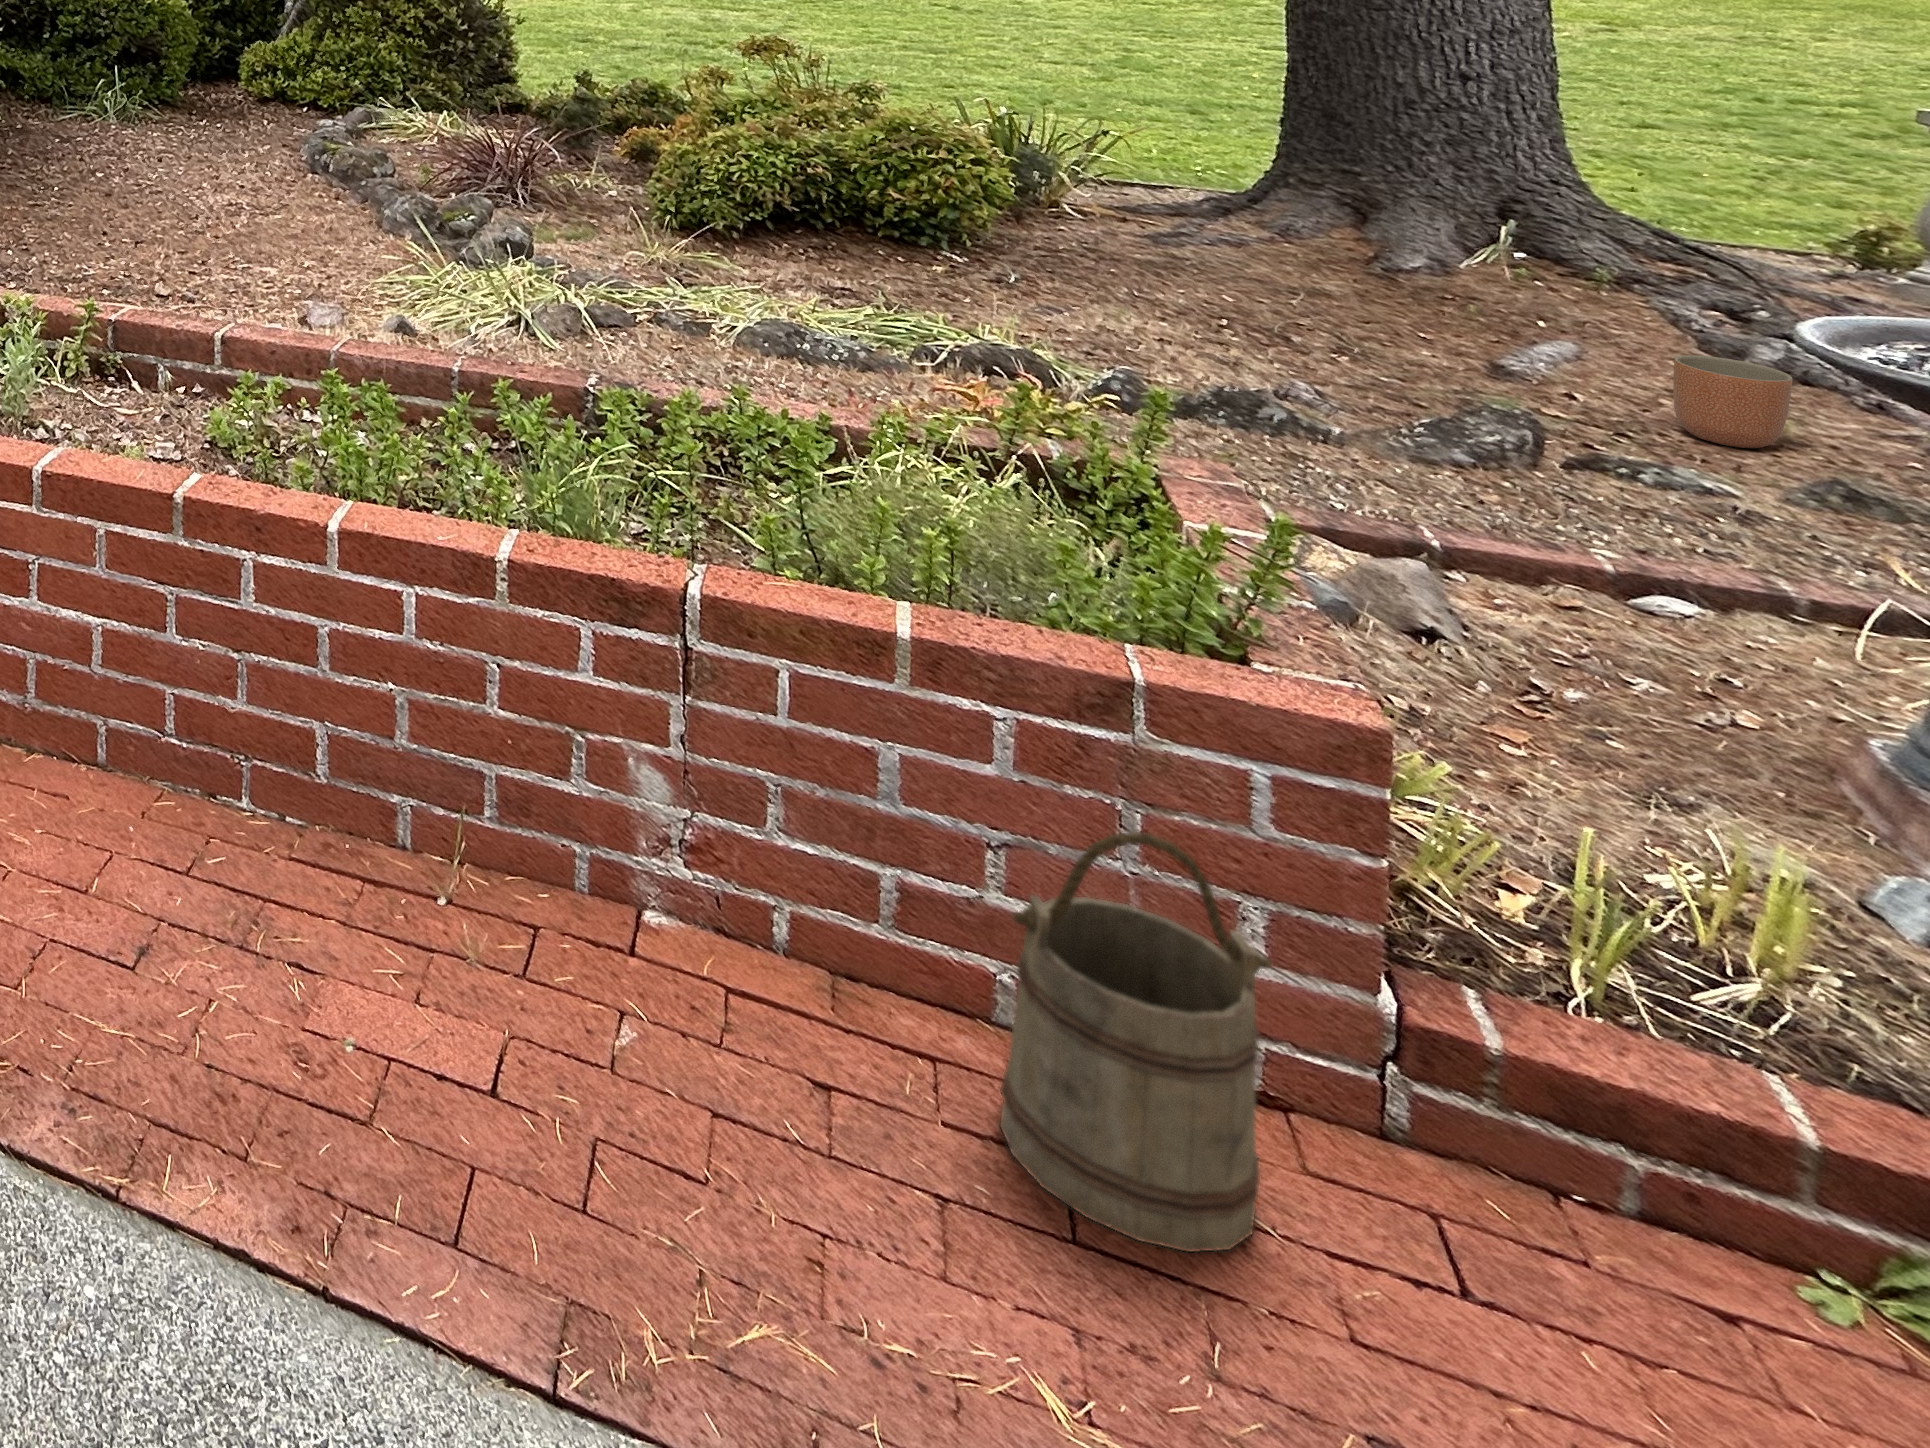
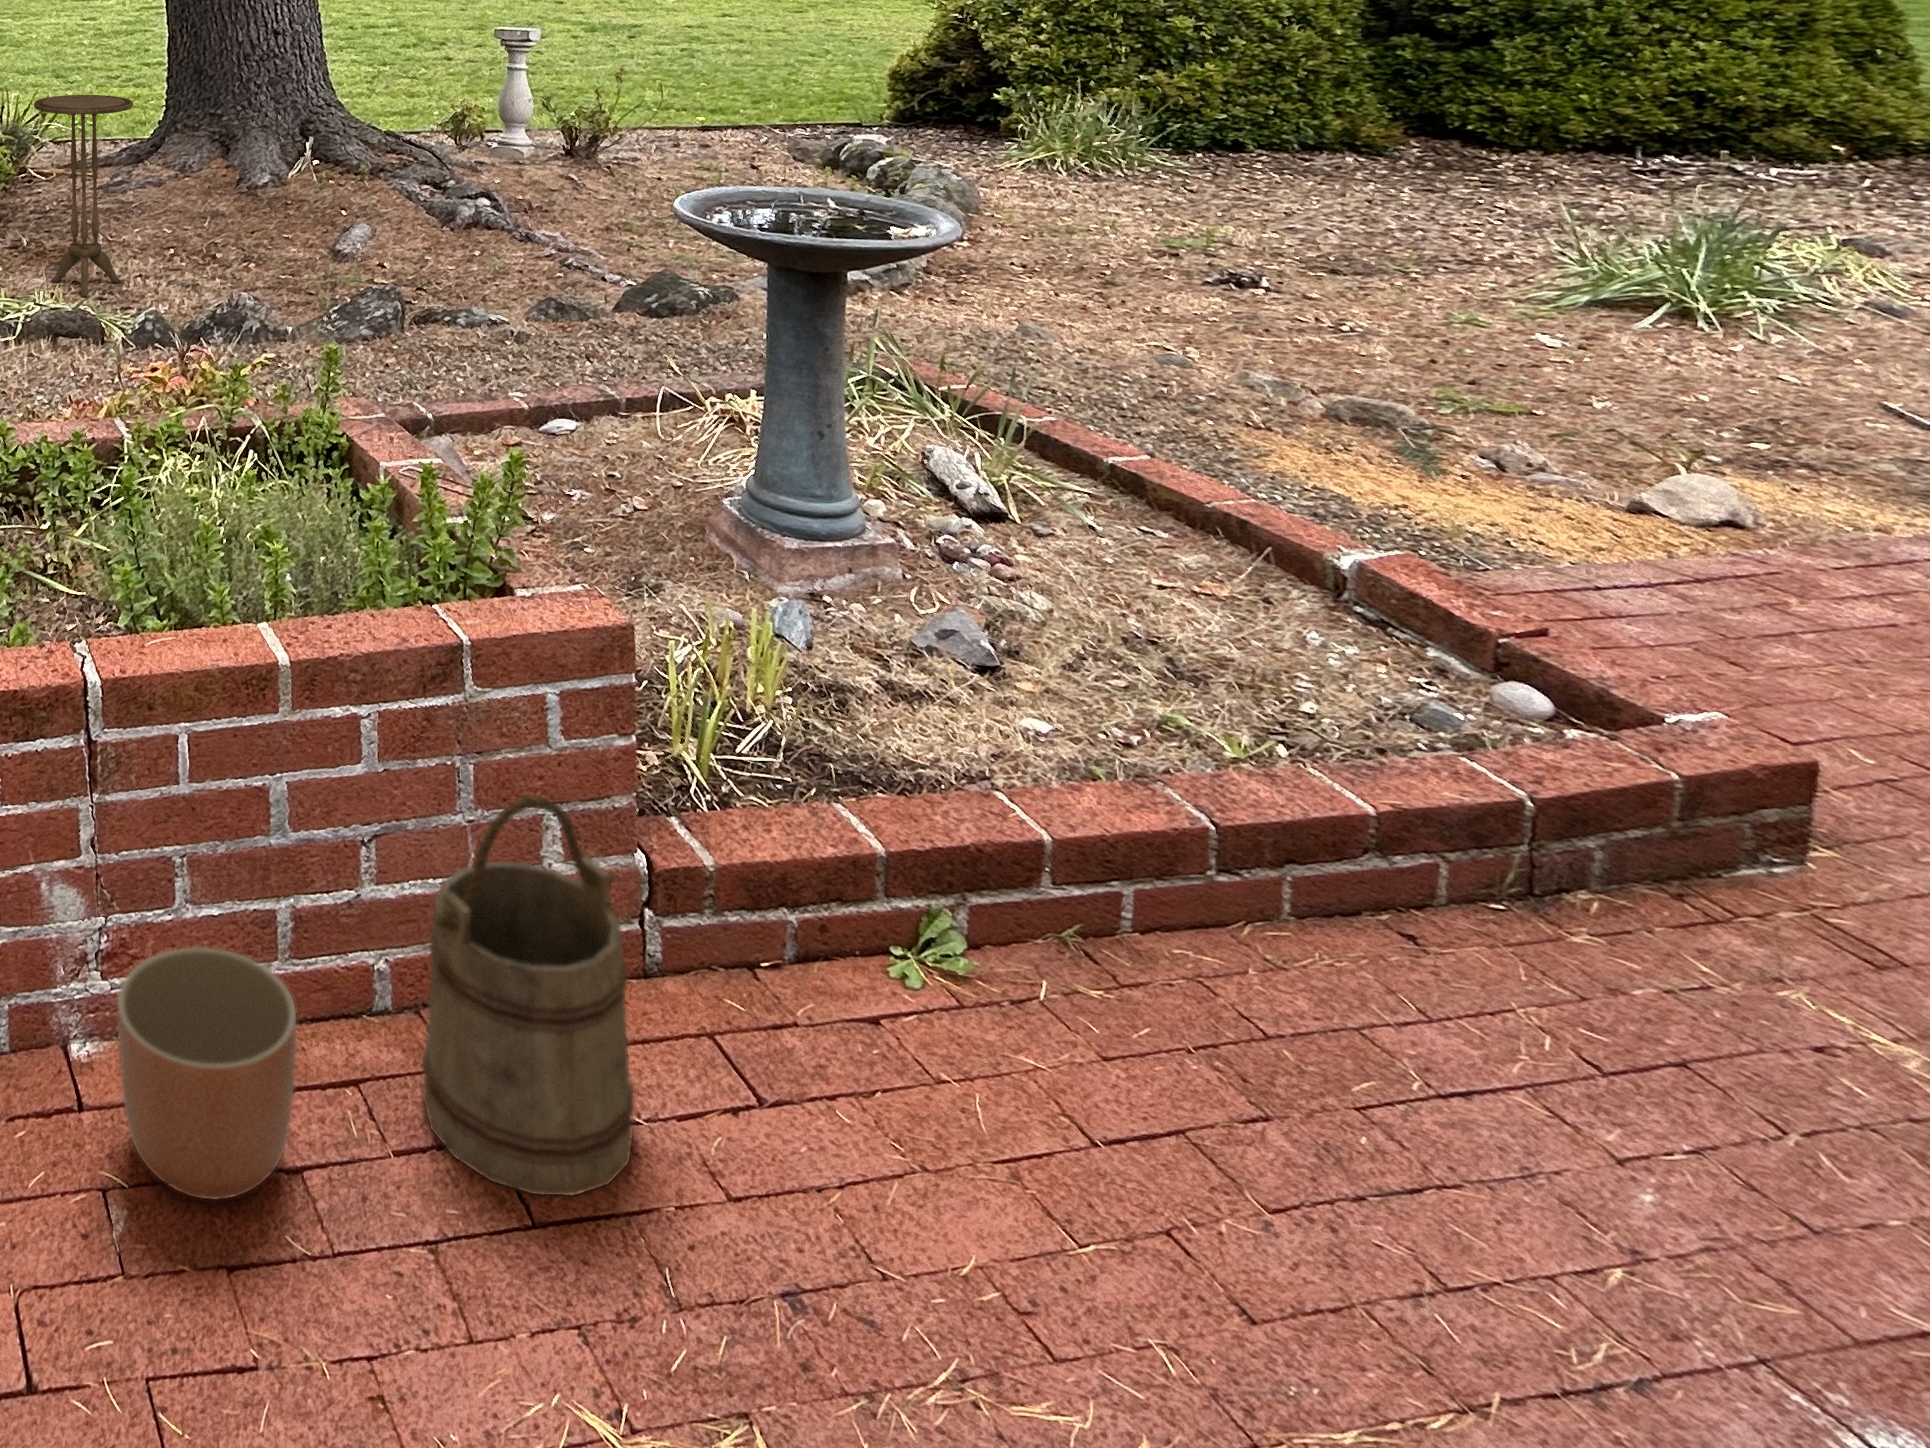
side table: none [1007,113,1144,344] -> present [34,95,133,297]
planter: present [1673,355,1793,448] -> present [117,948,296,1199]

